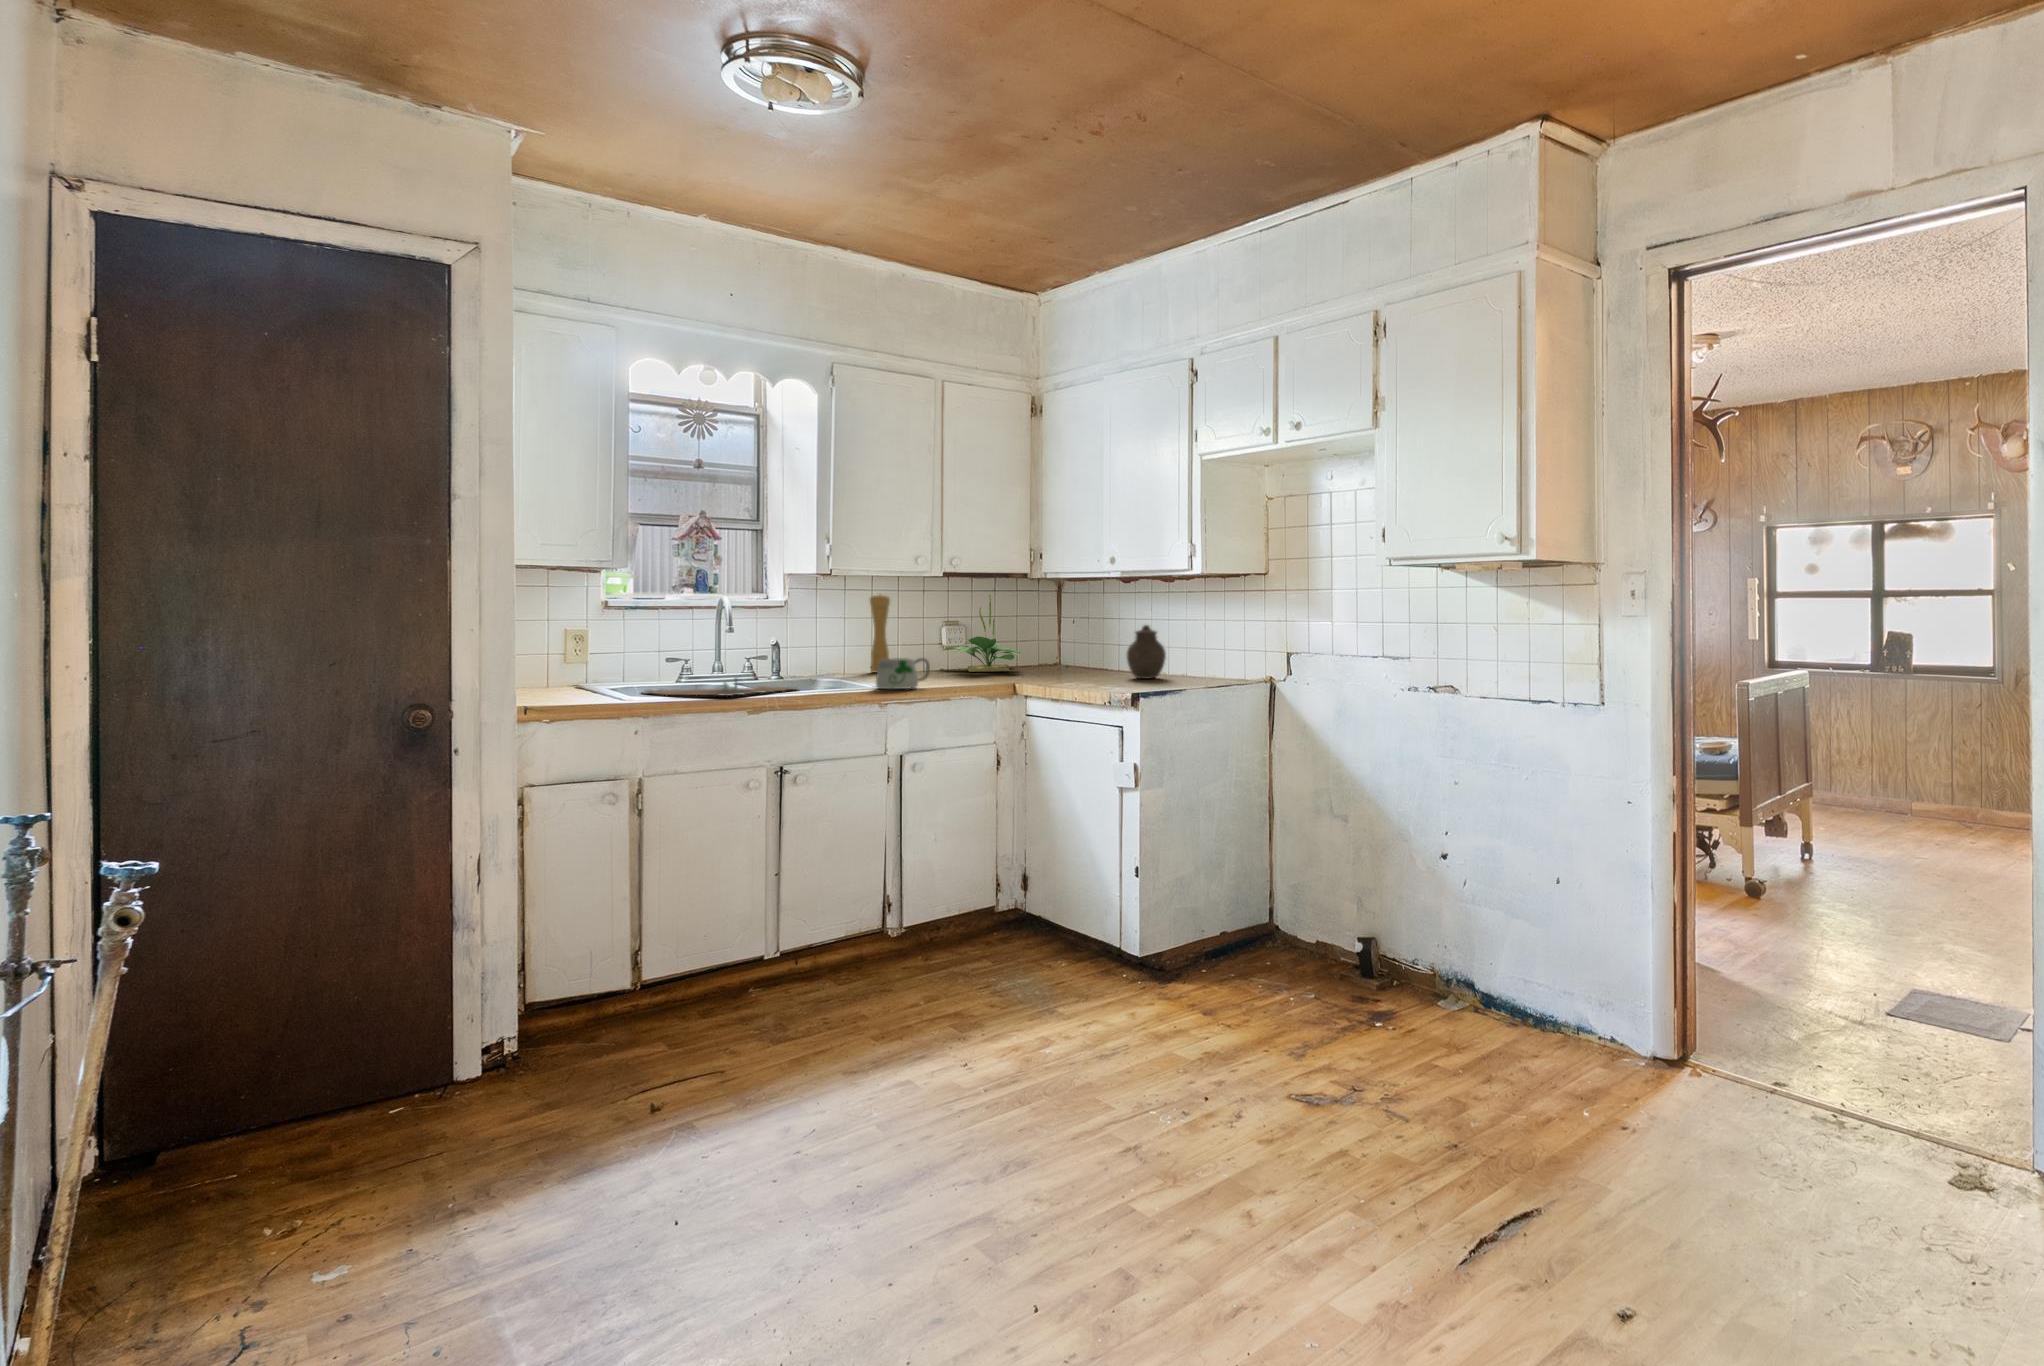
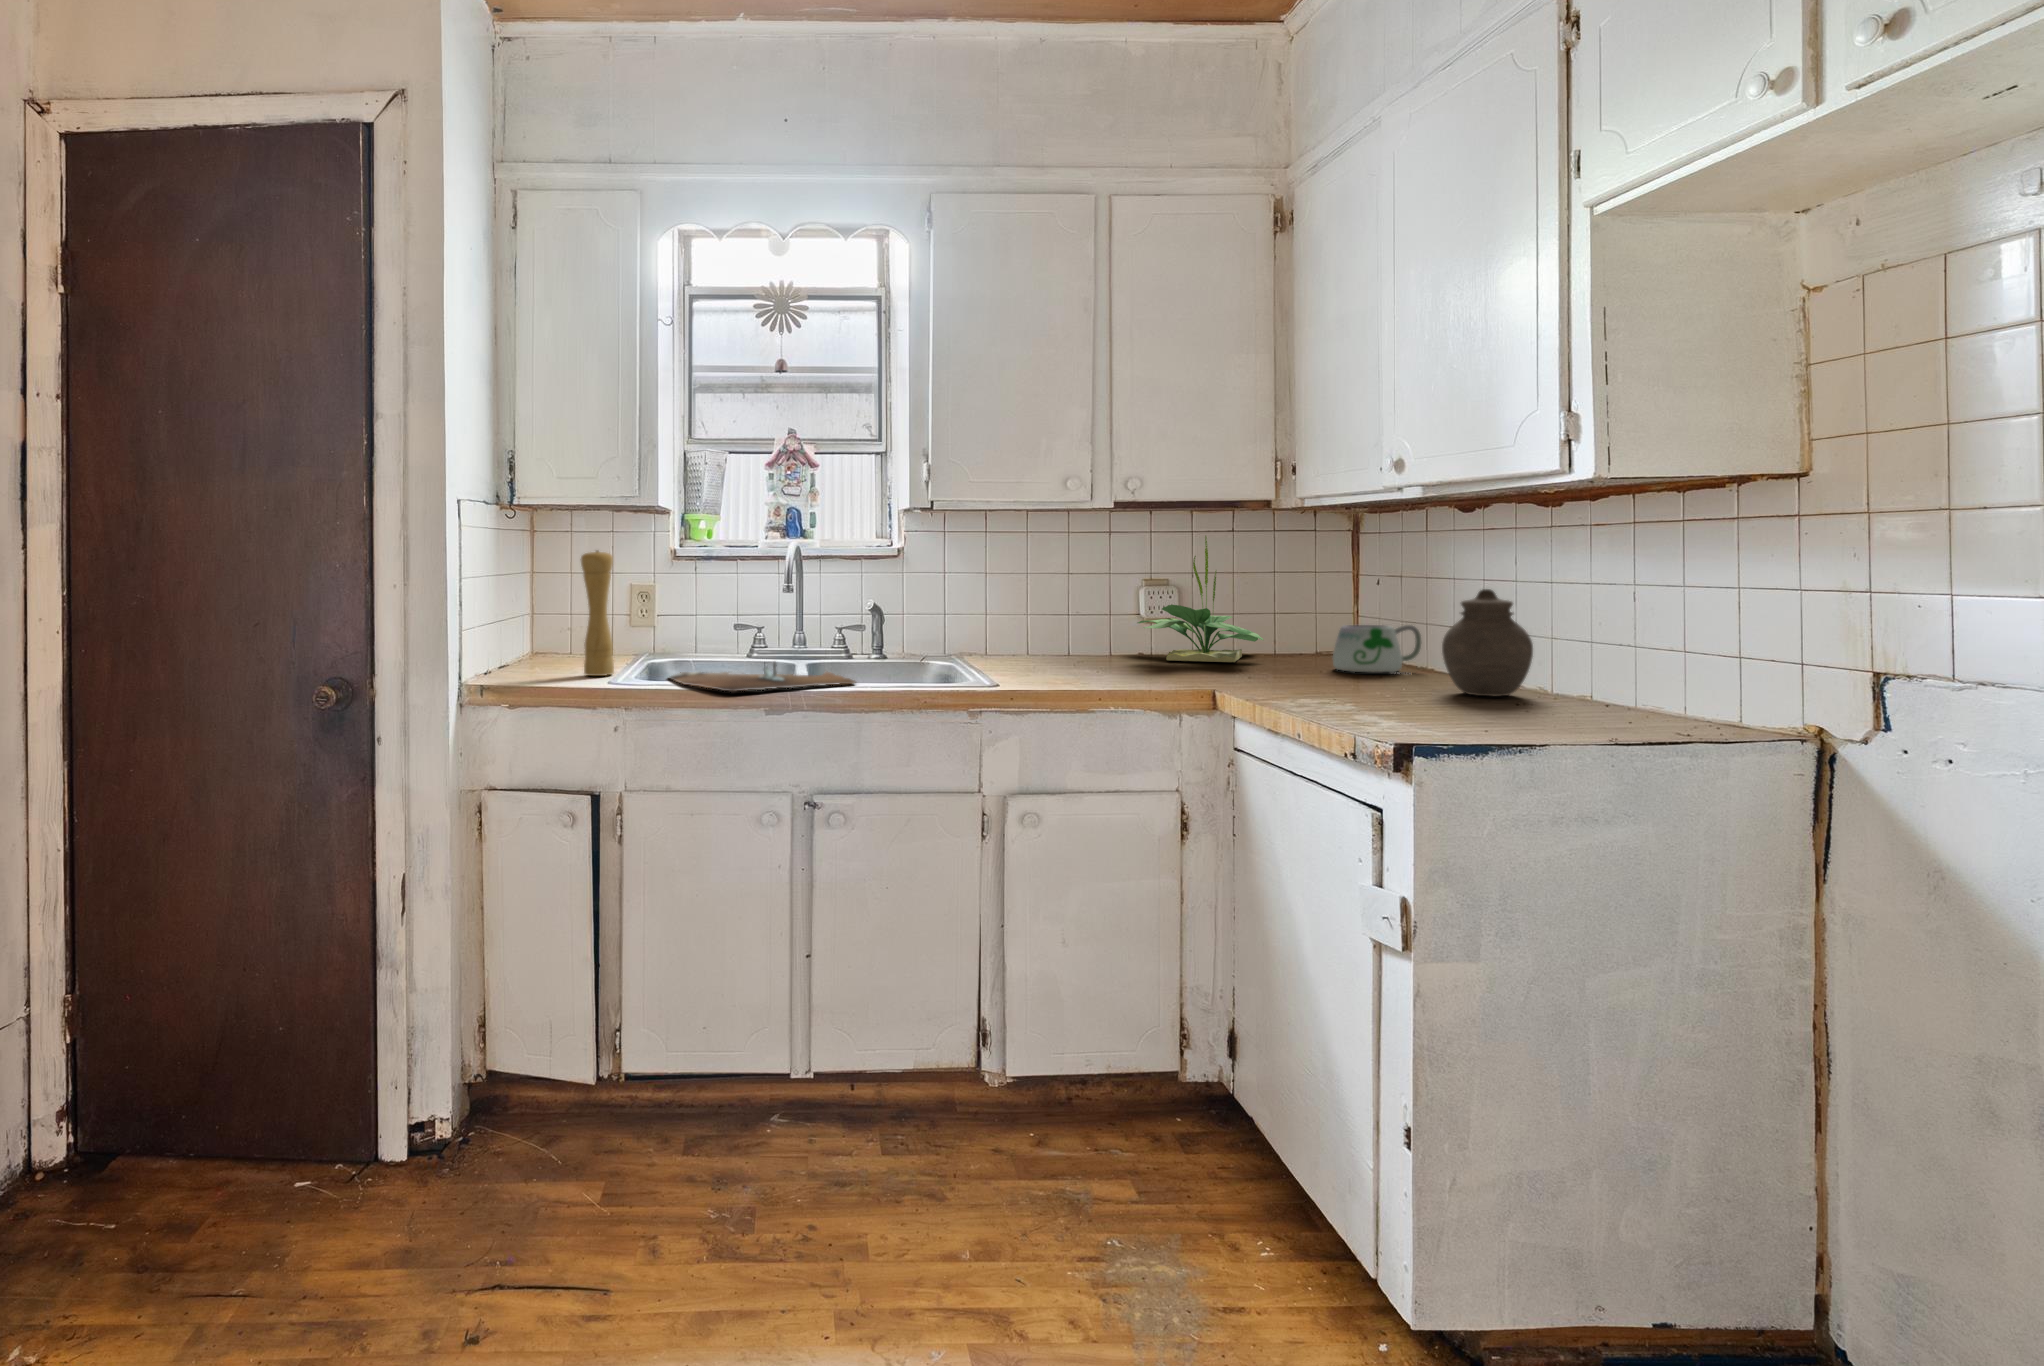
pepper mill: present [870,595,890,672] -> present [581,550,614,676]
mug: present [876,658,930,689] -> present [1333,625,1421,674]

